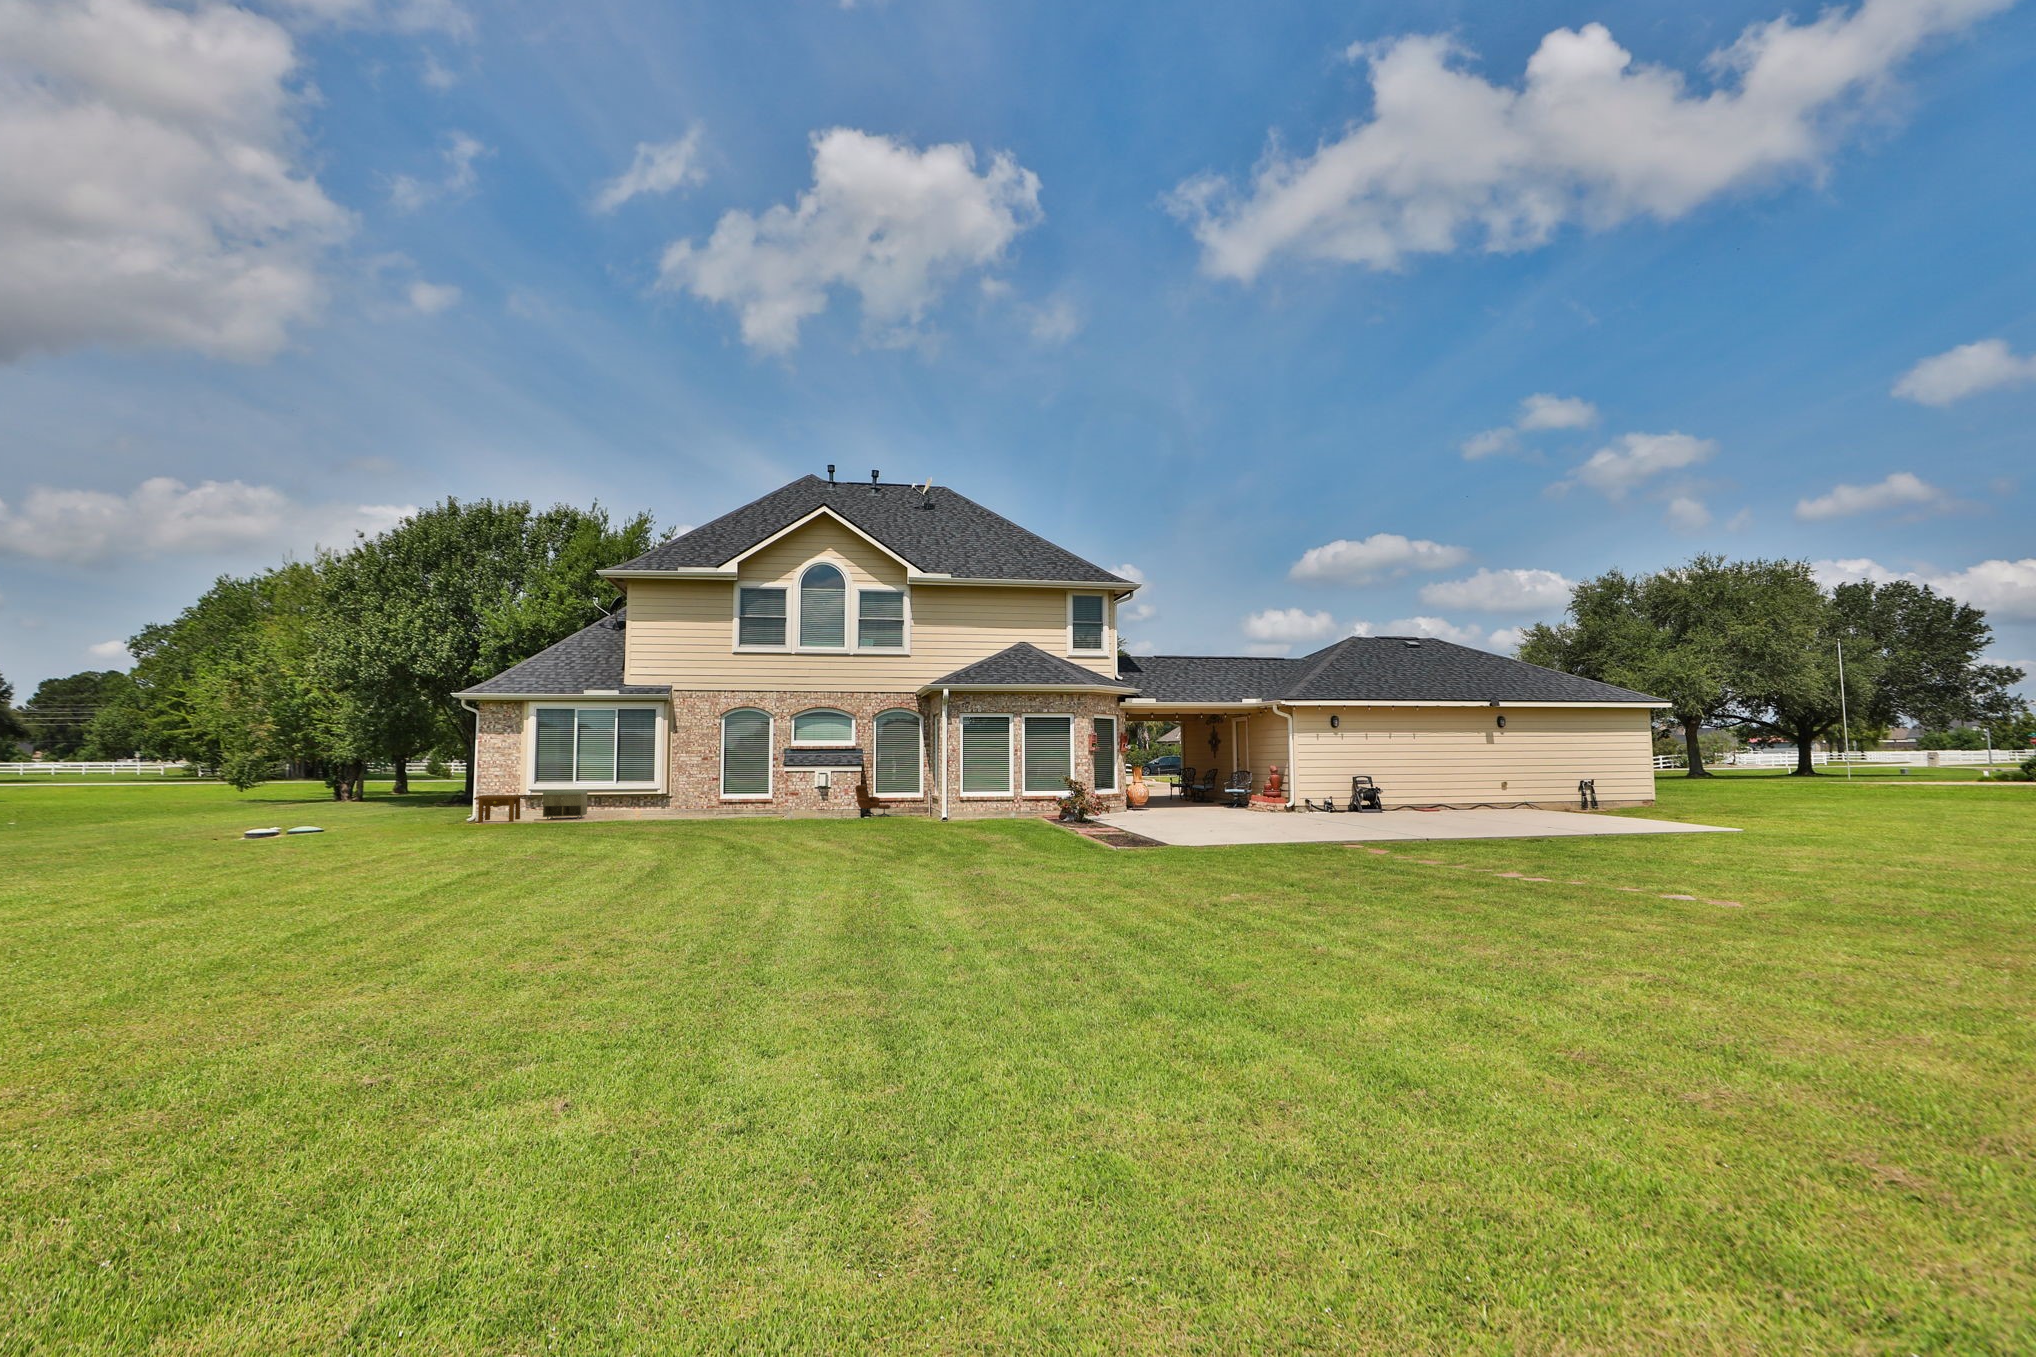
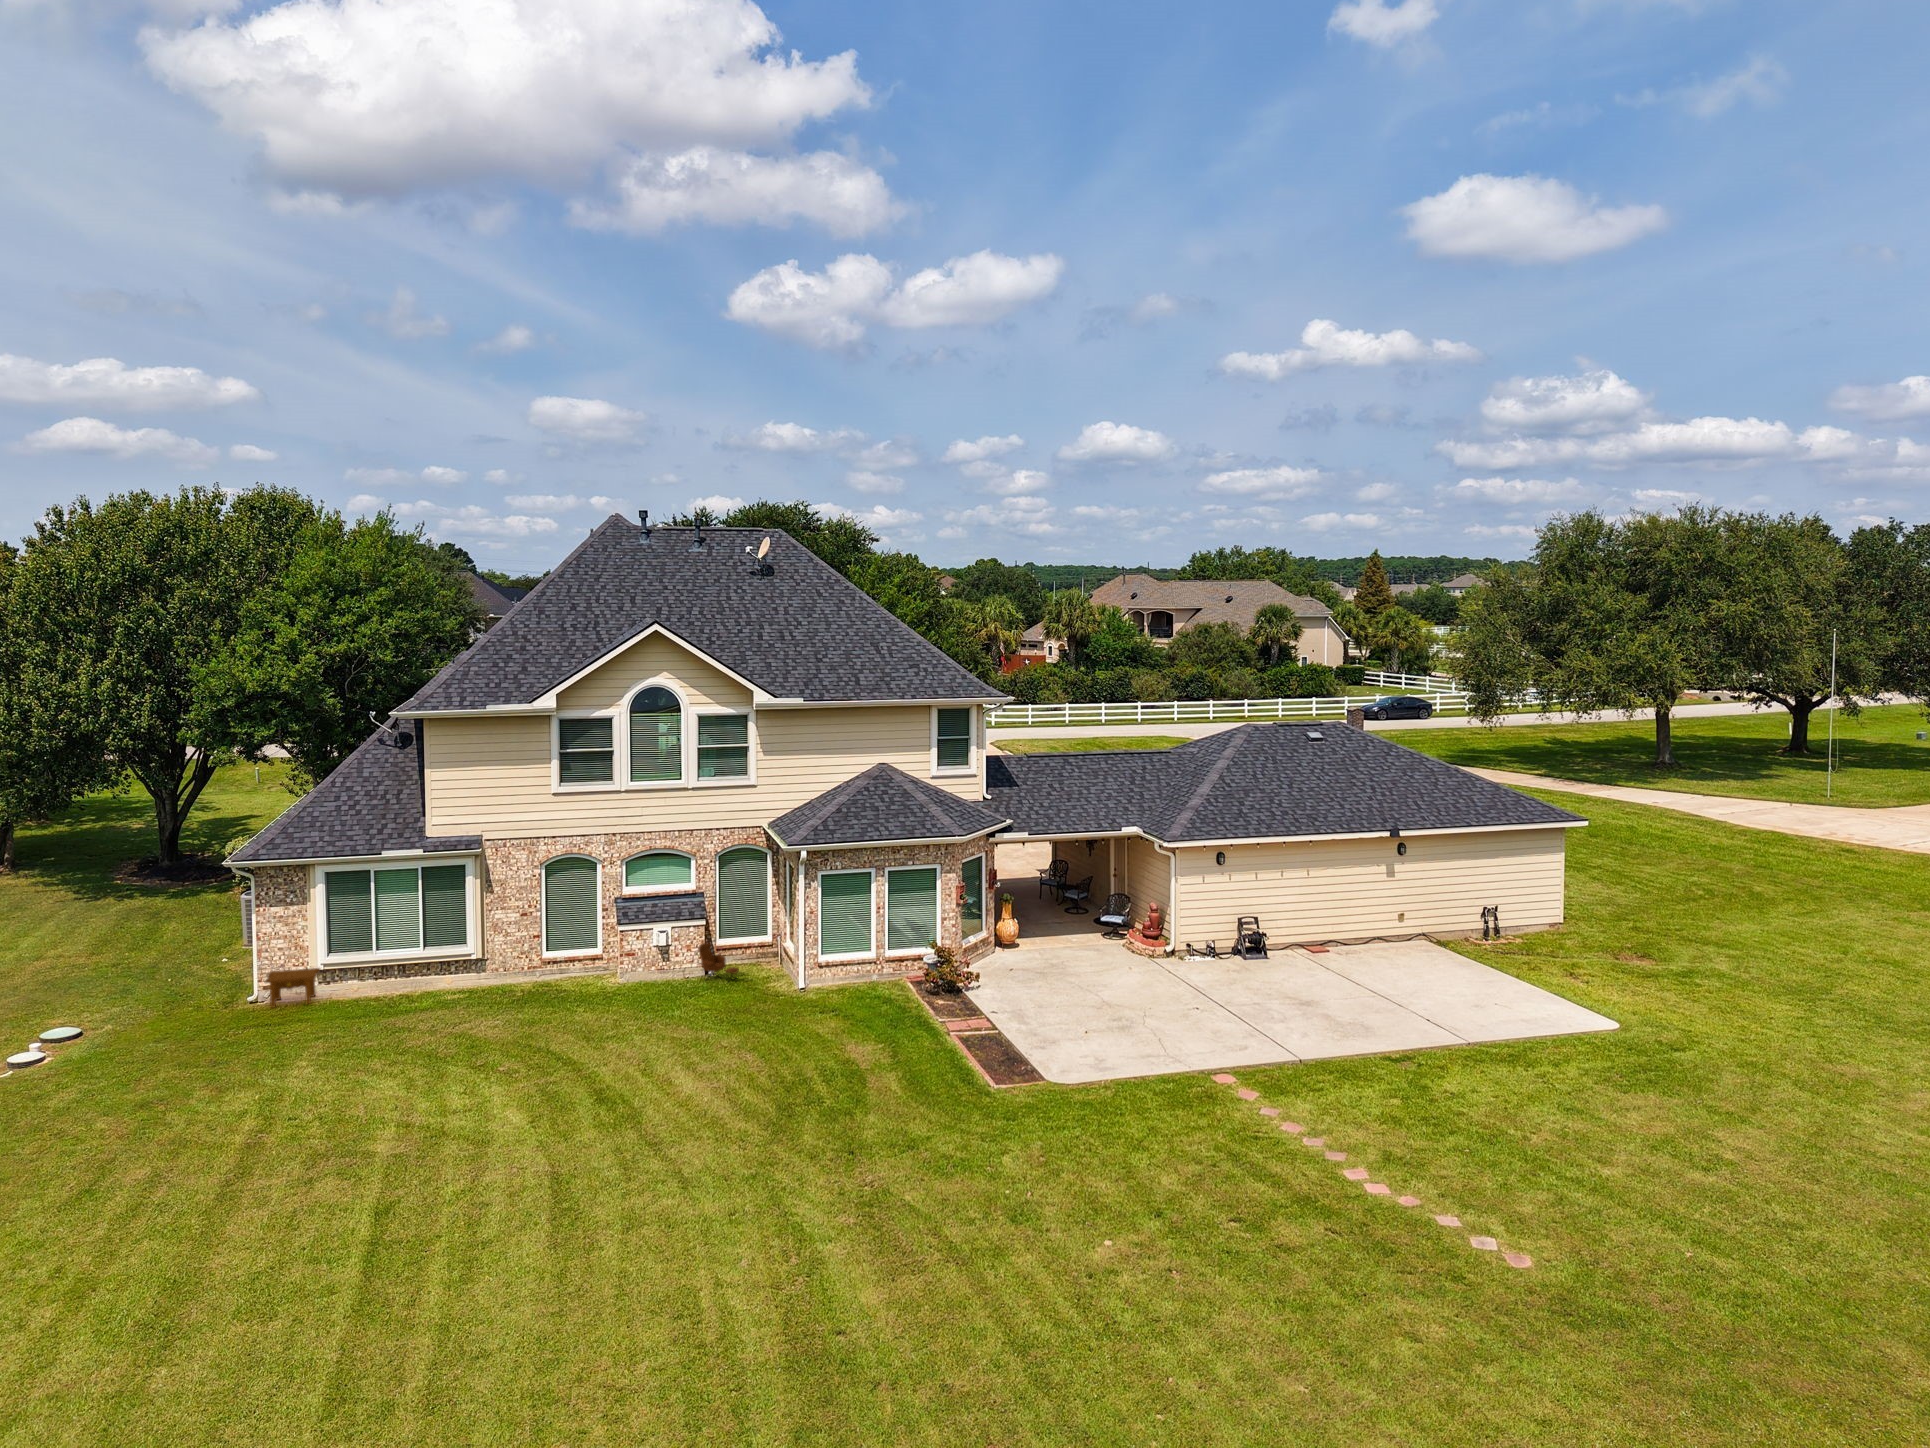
storage bench: present [543,790,587,820] -> none [342,958,391,997]

